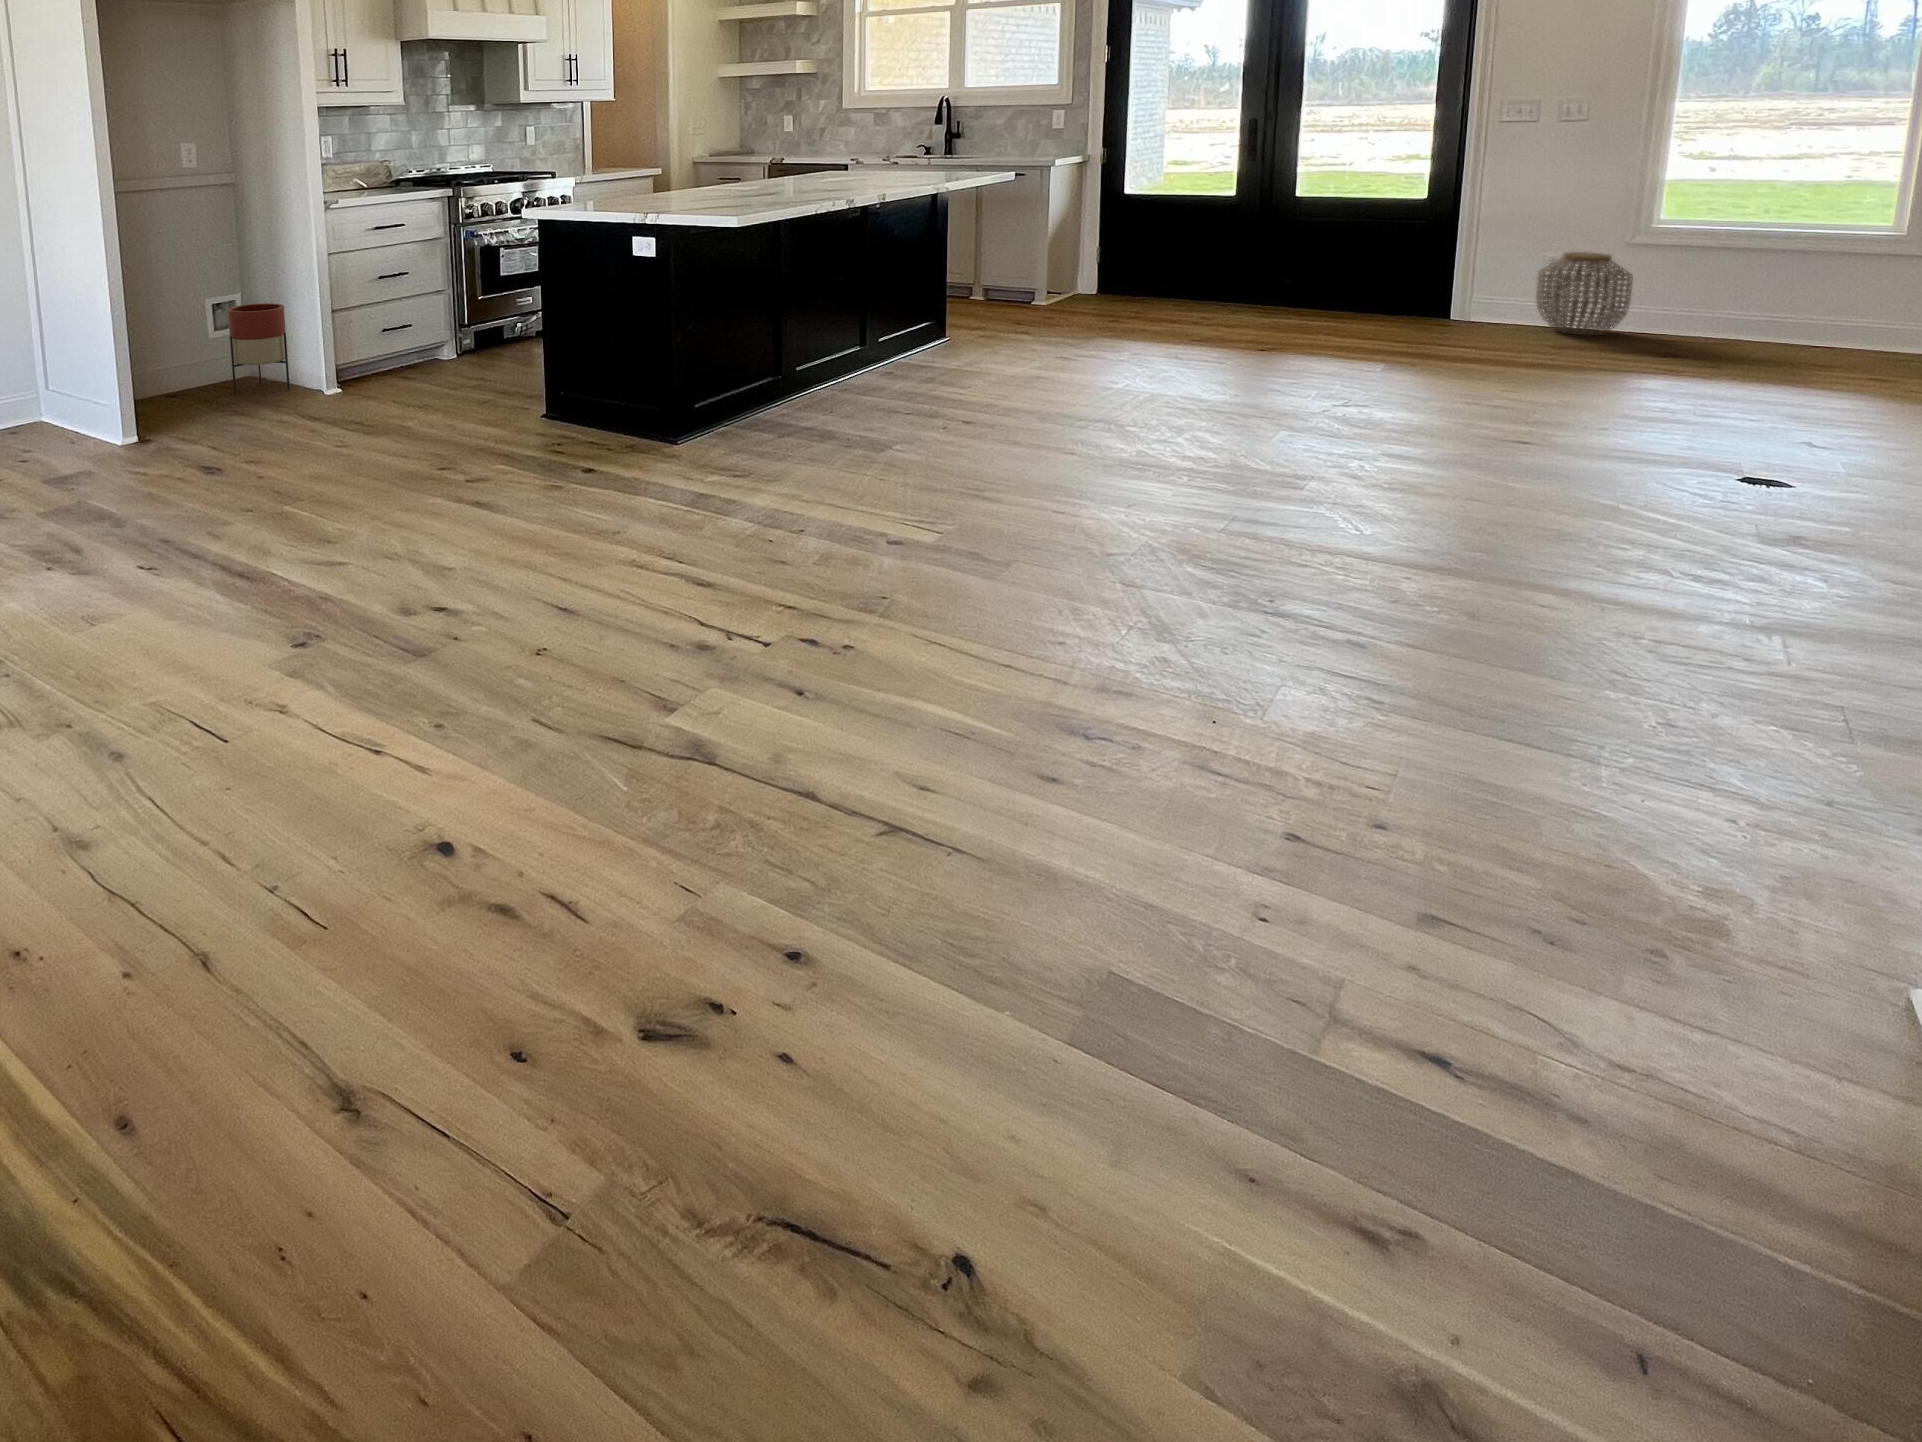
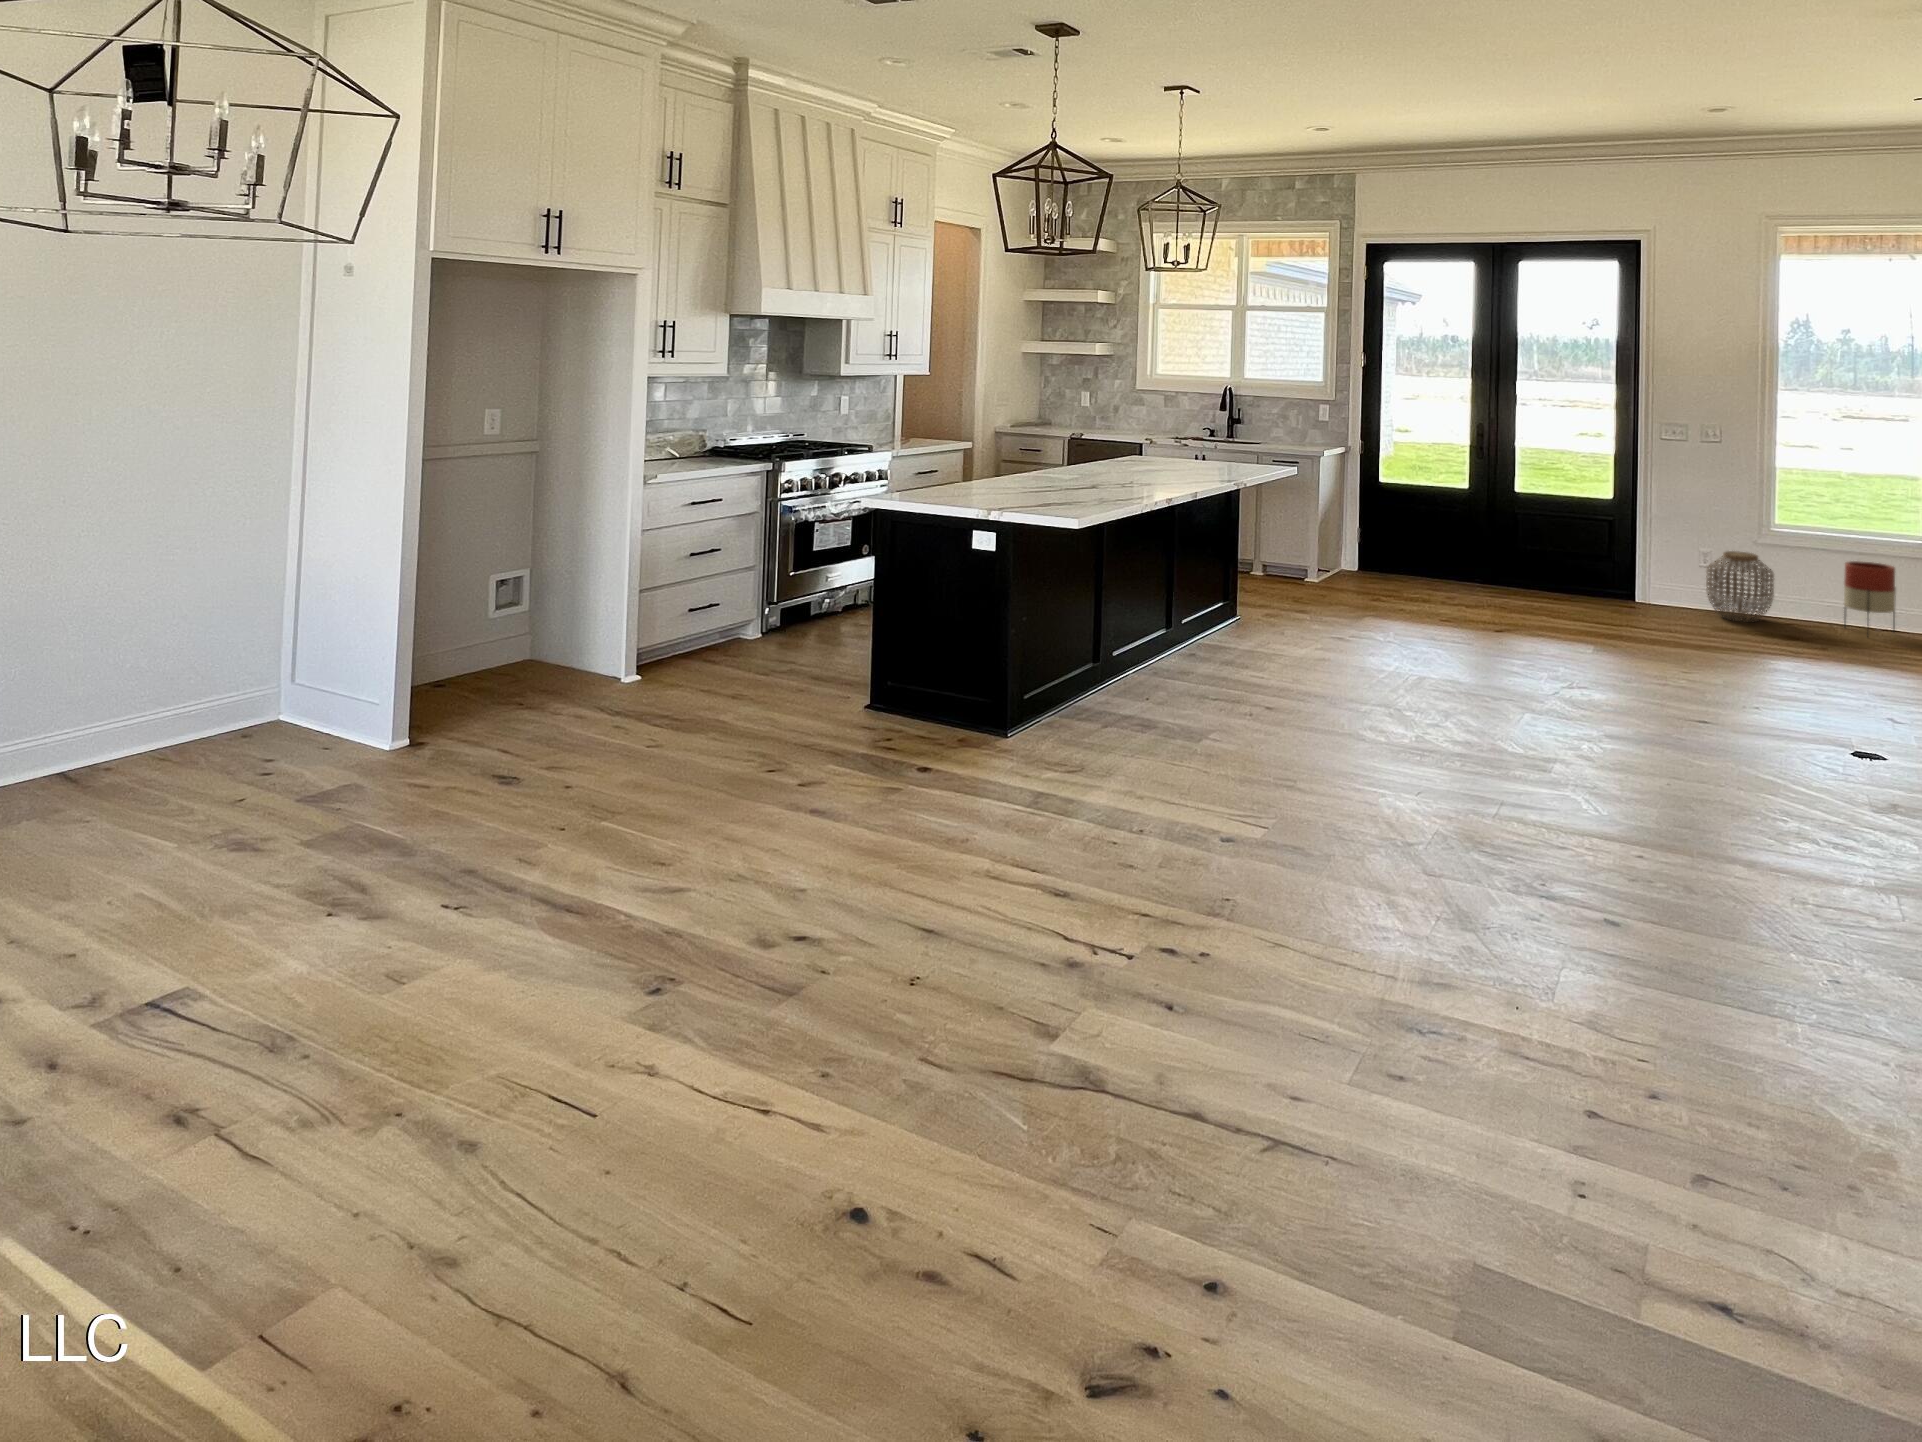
planter: present [228,303,290,394] -> present [1844,561,1896,635]

